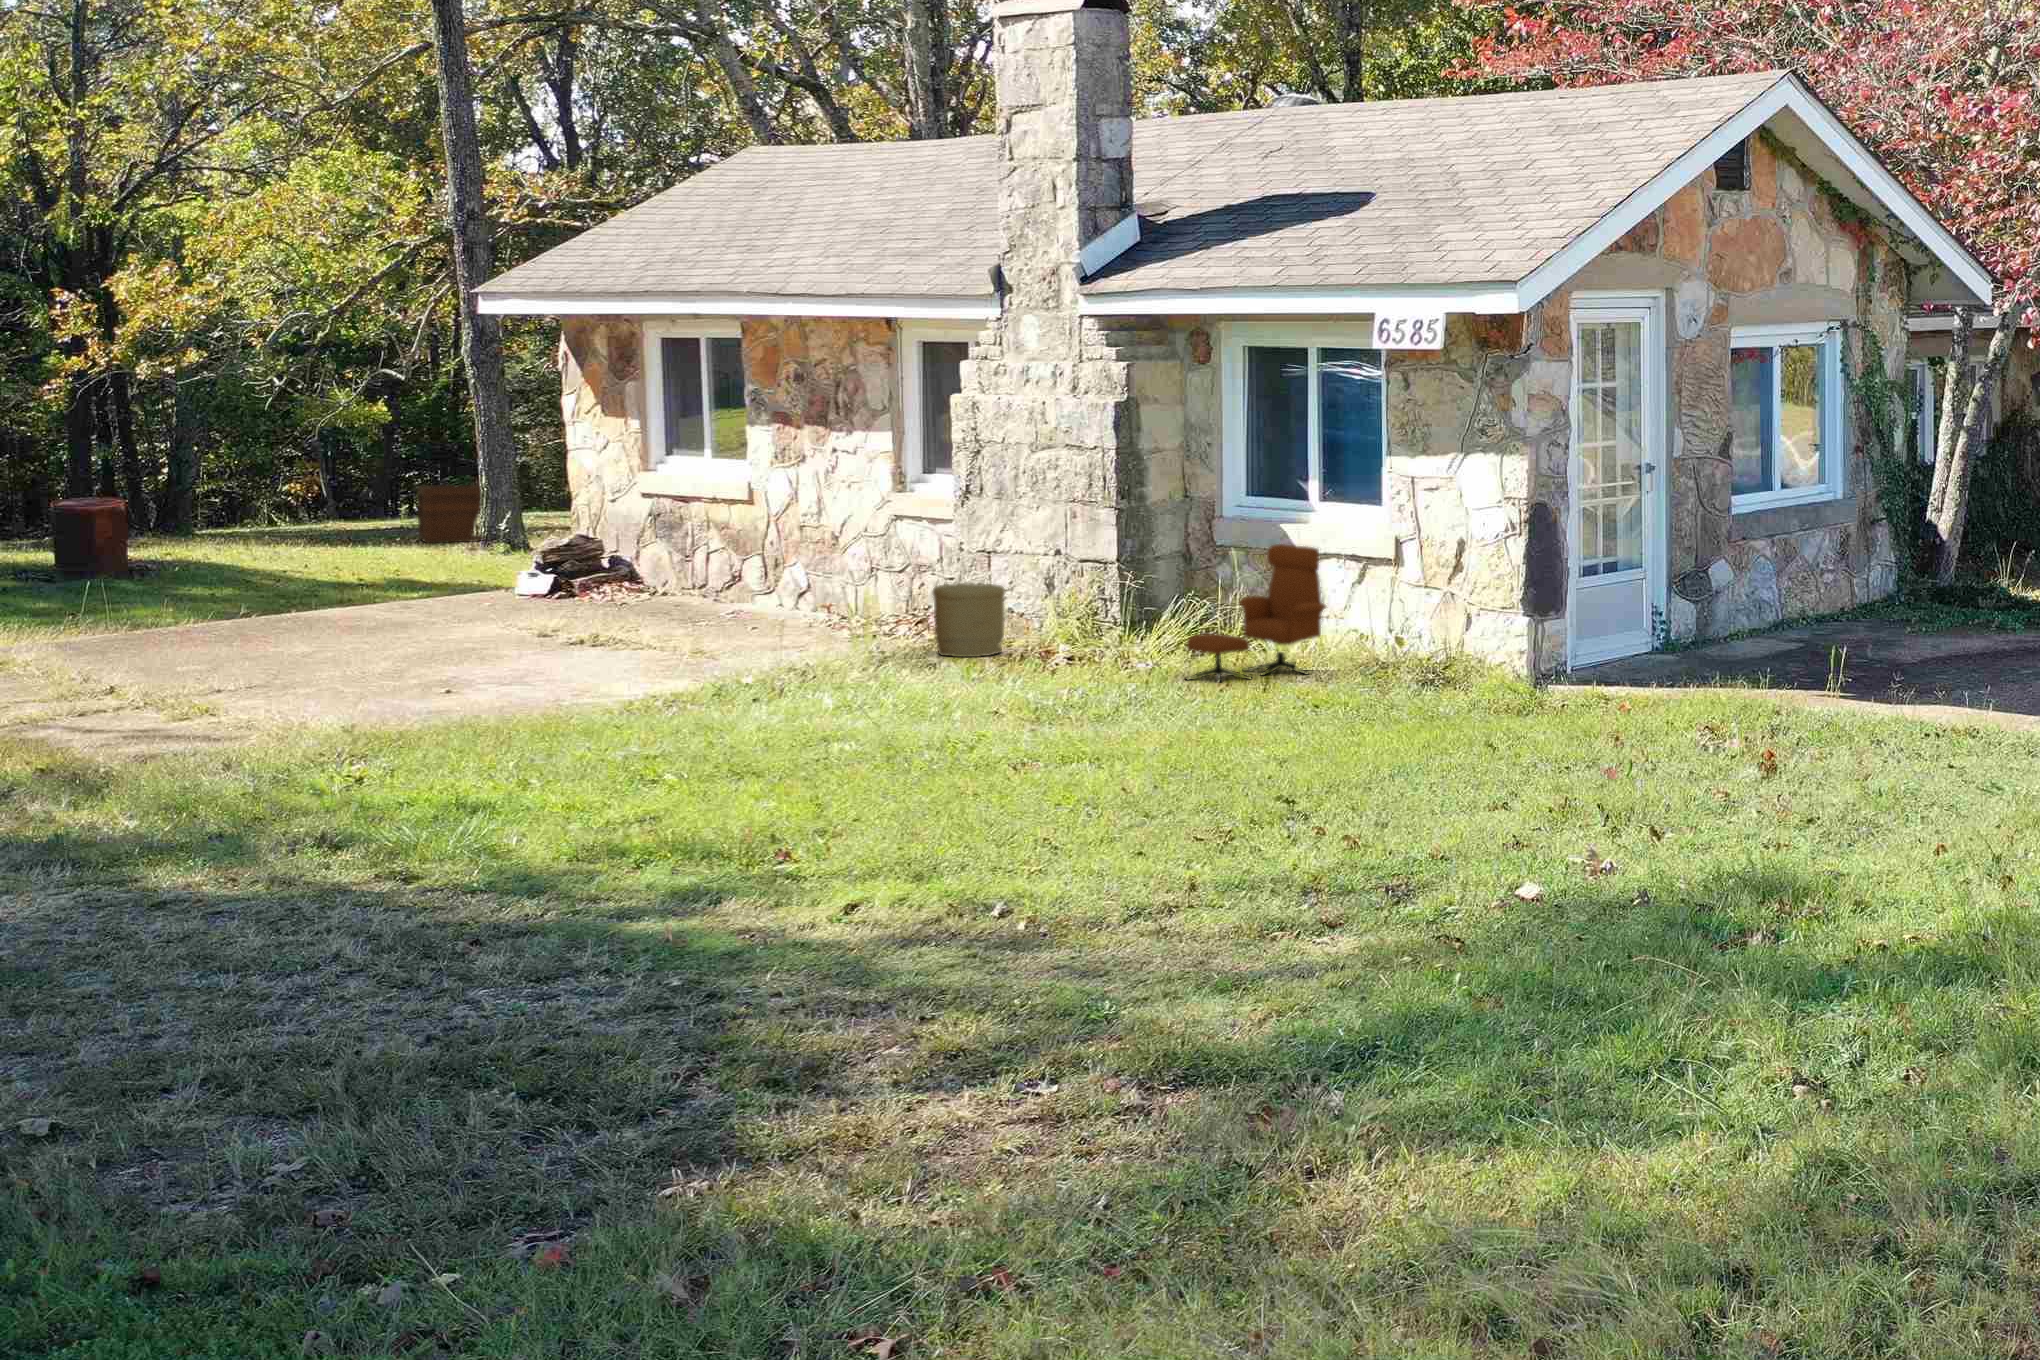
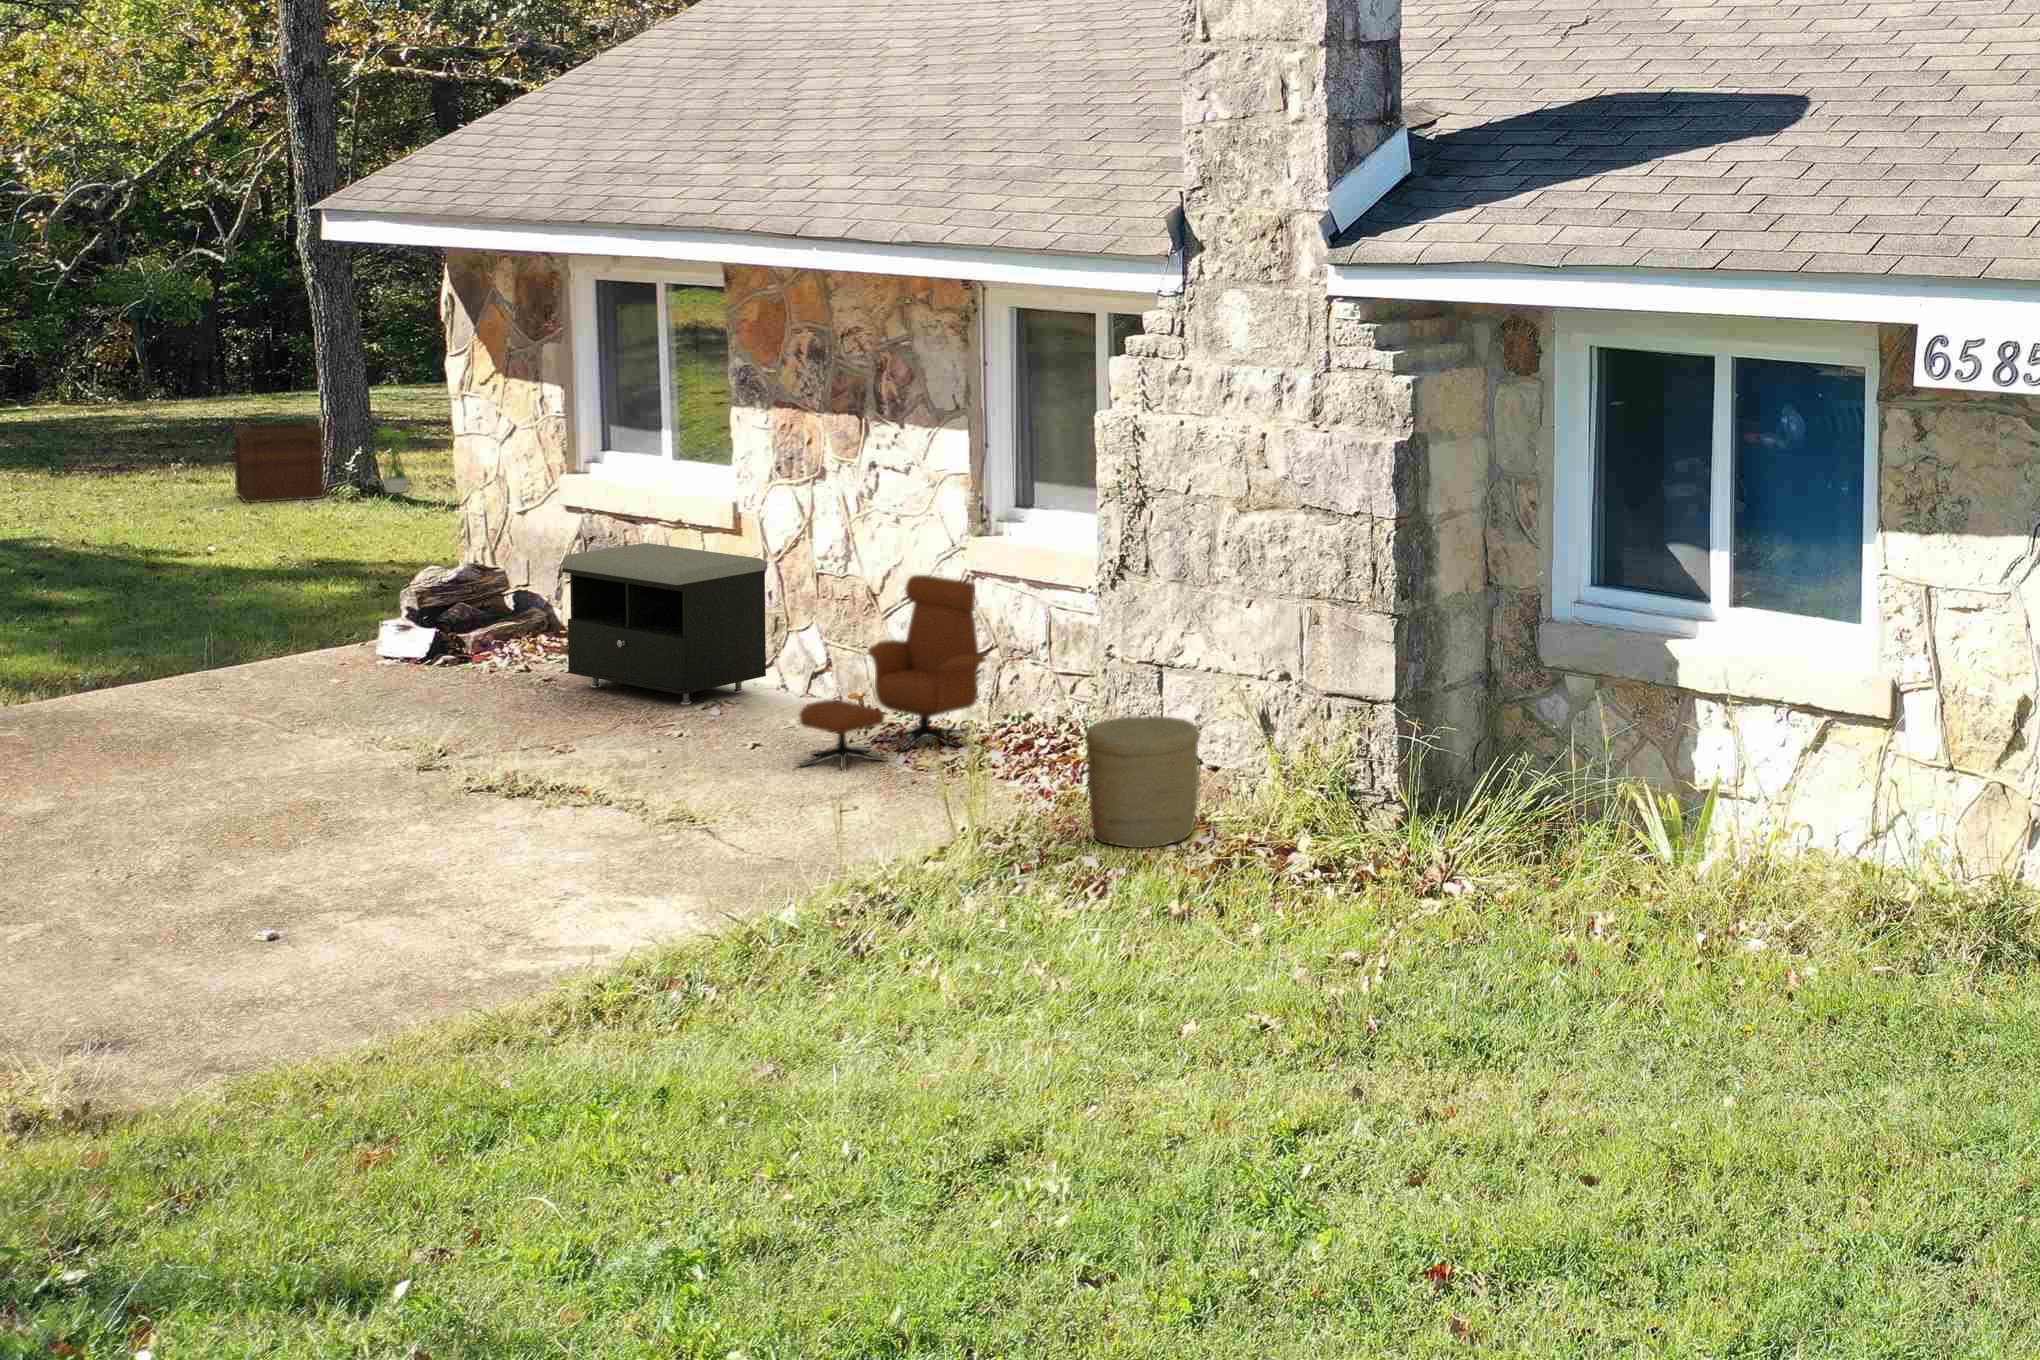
potted plant: none [520,485,557,539] -> present [374,425,418,493]
storage bench: none [634,515,768,615] -> present [562,543,766,705]
lounge chair: present [1187,544,1326,682] -> present [798,575,986,771]

